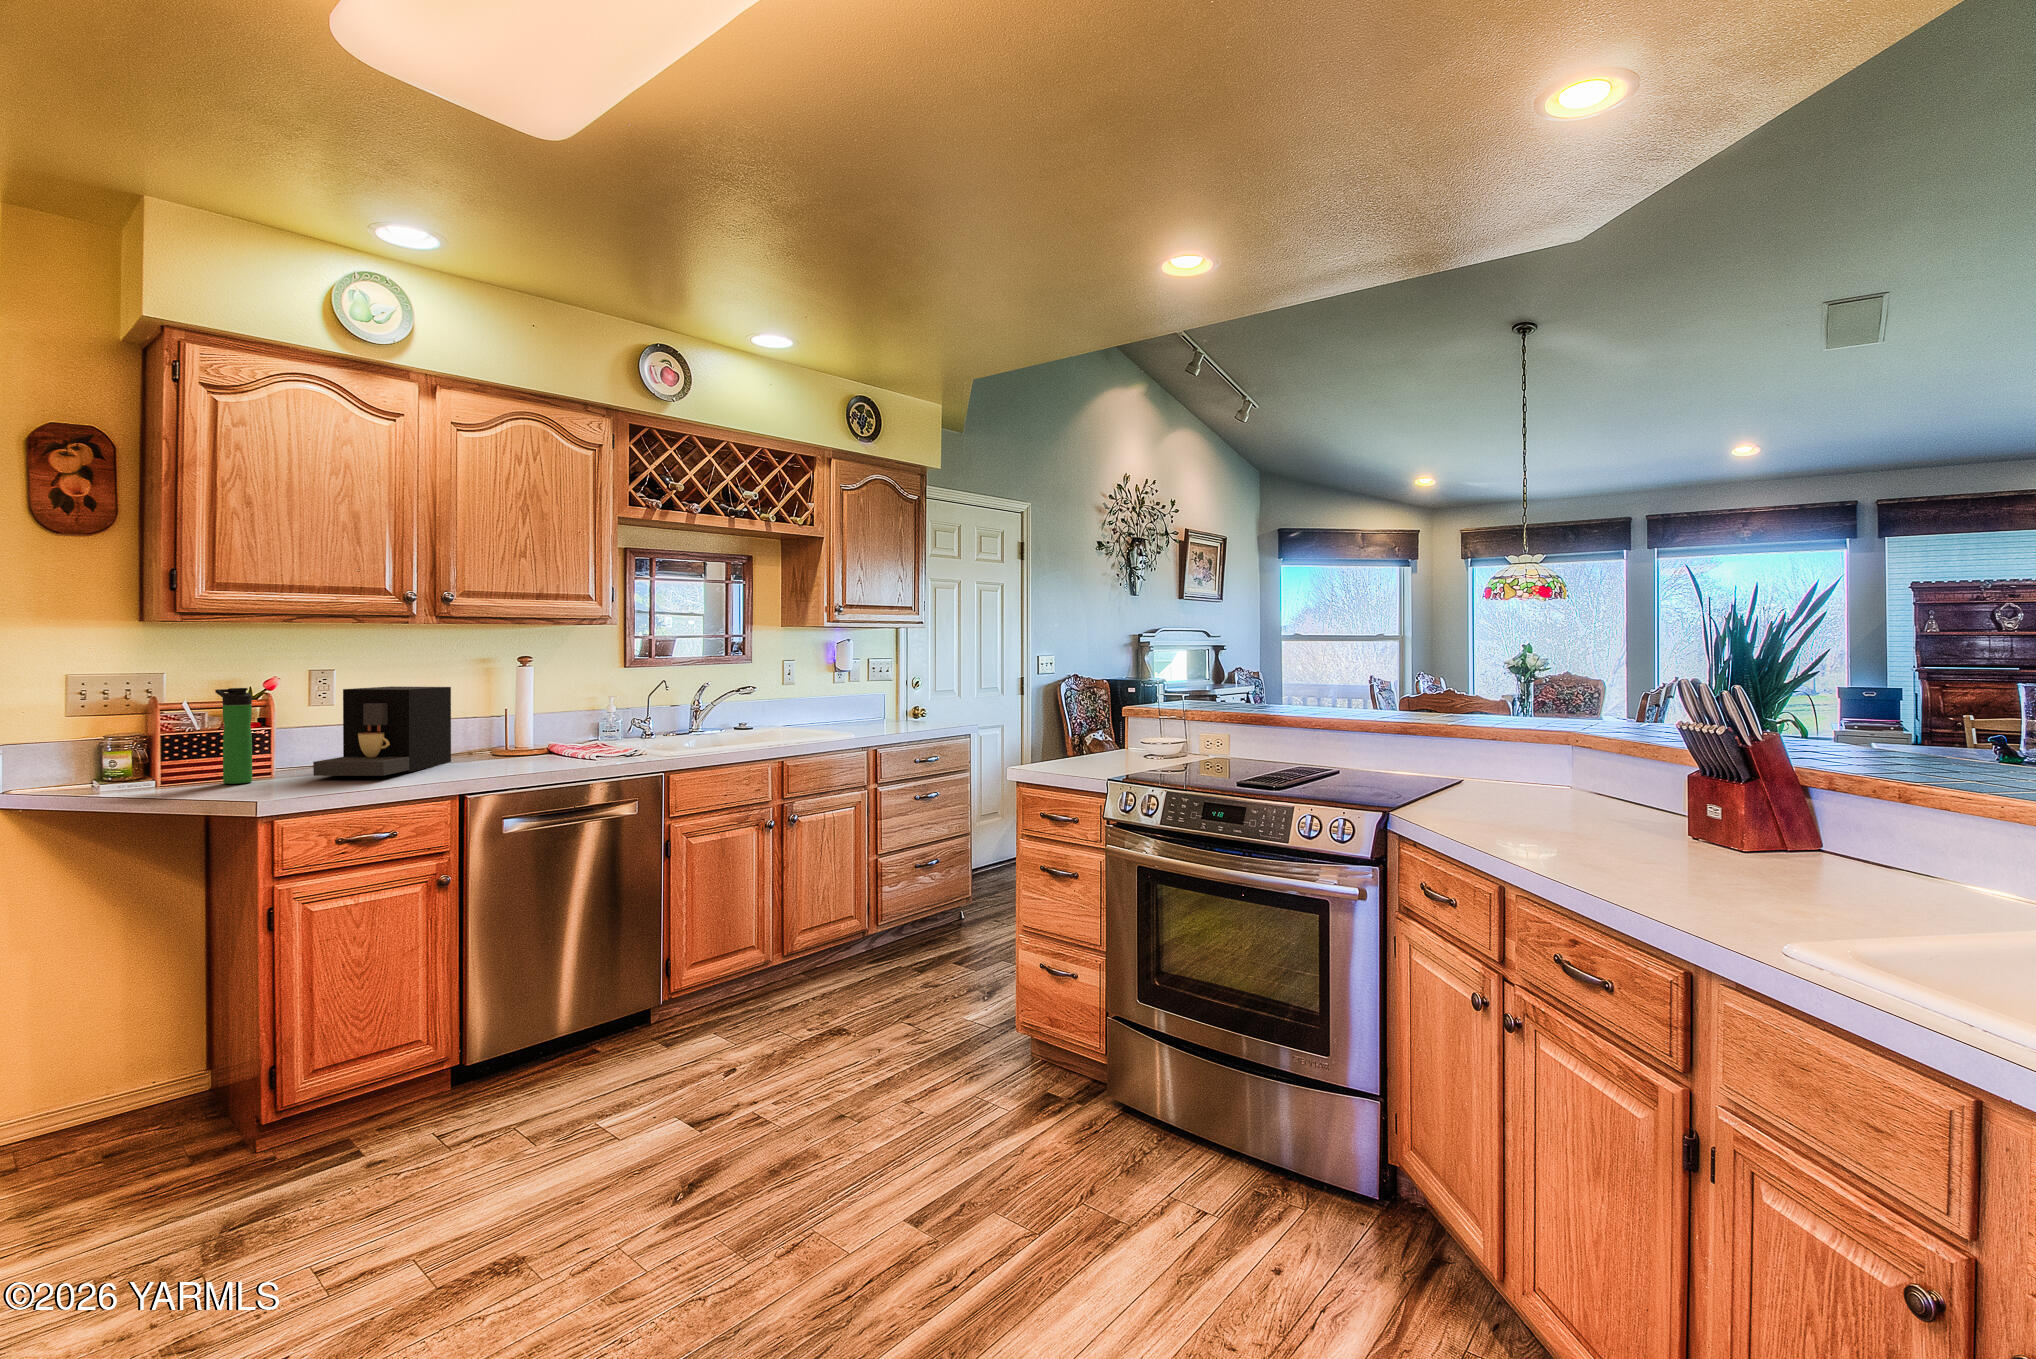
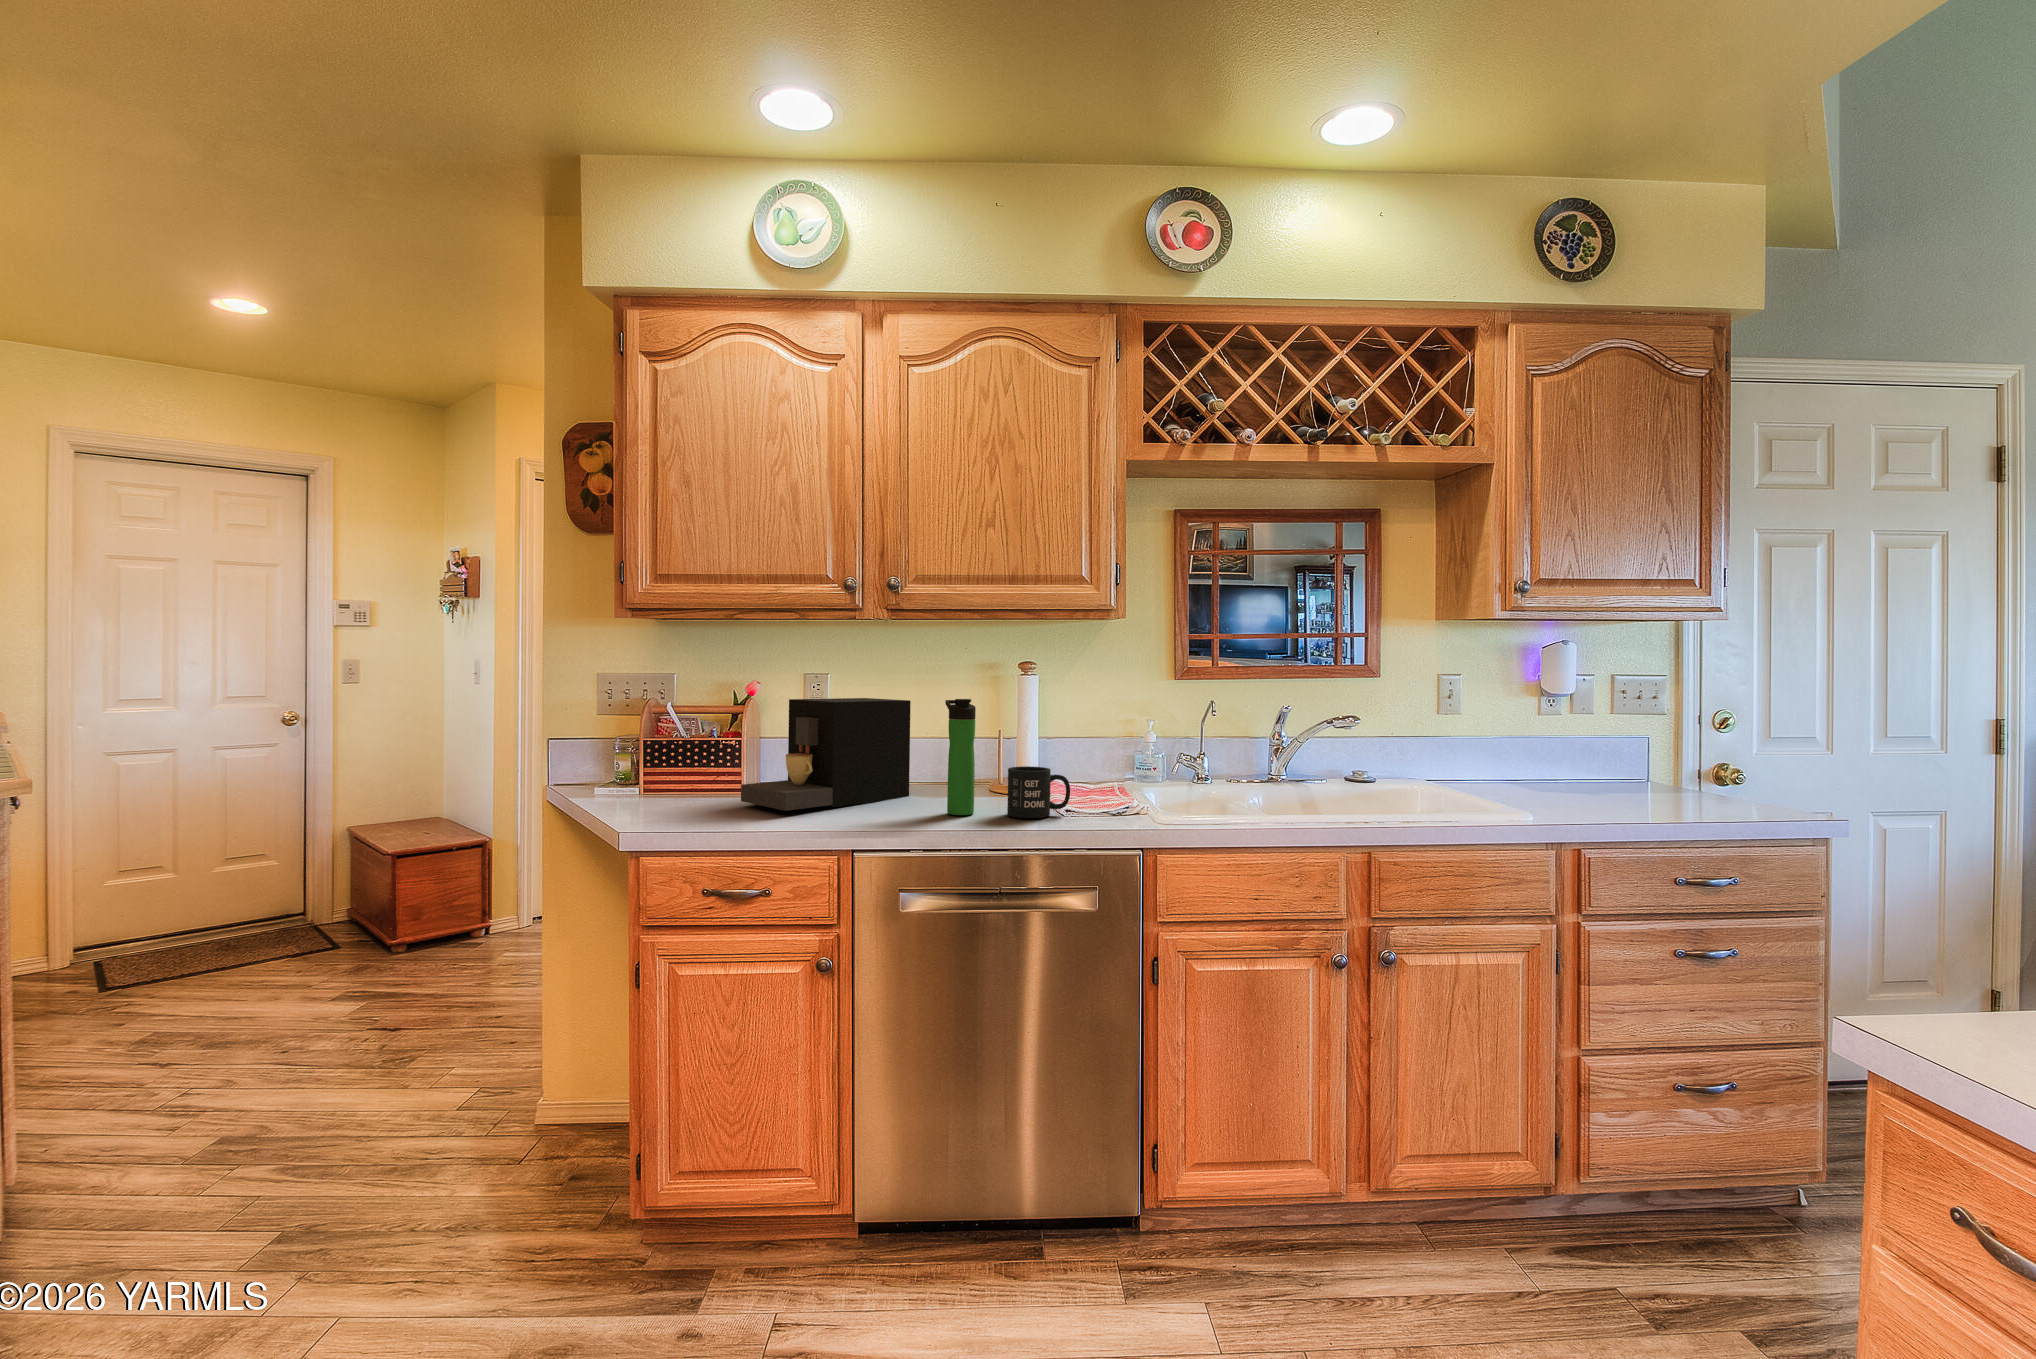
bottle: present [215,688,252,784] -> present [945,699,976,815]
mug: none [562,729,607,763] -> present [1007,766,1070,818]

